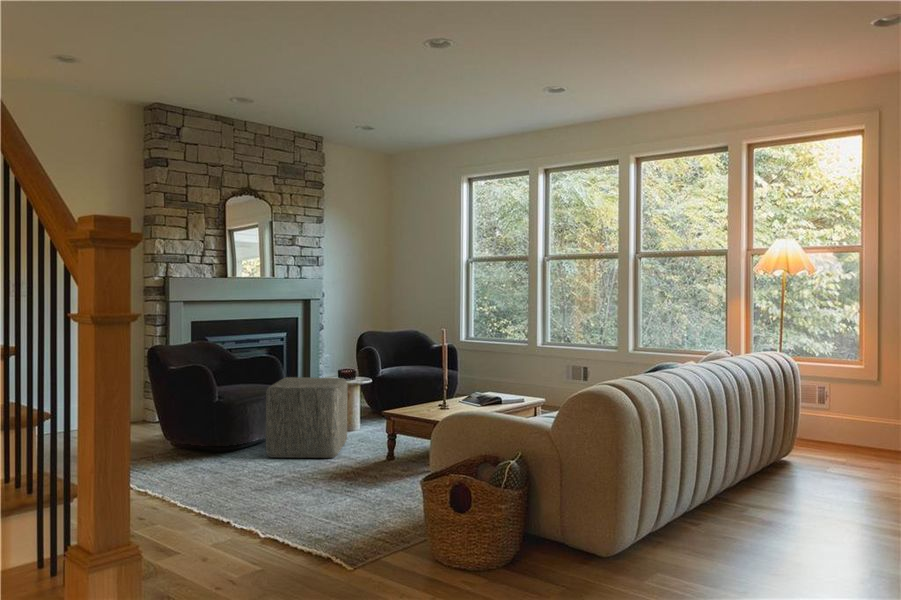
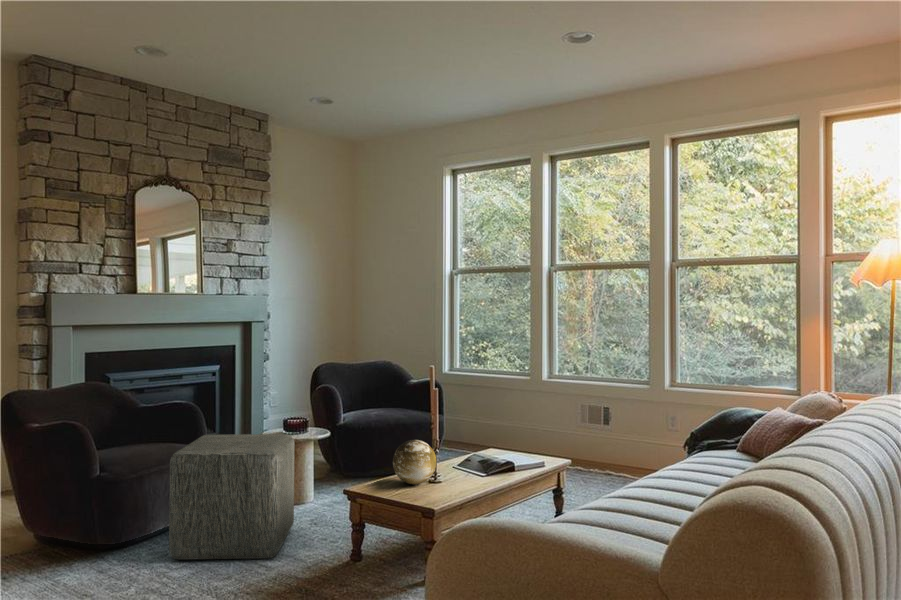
decorative orb: none [415,380,444,410] -> present [393,440,436,484]

